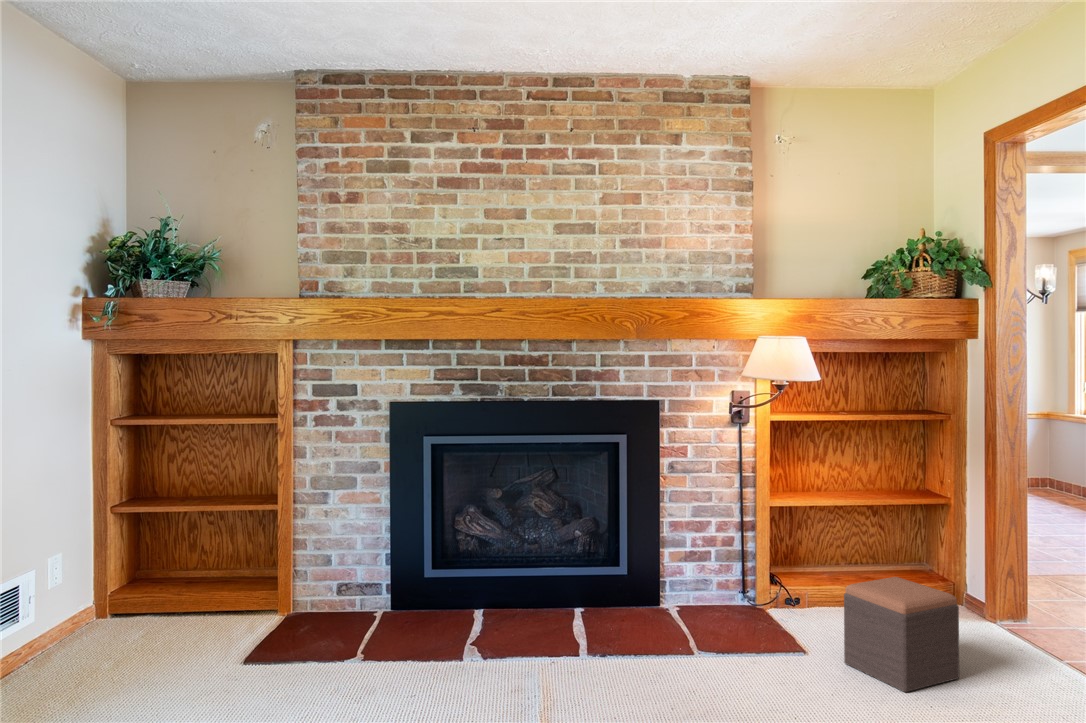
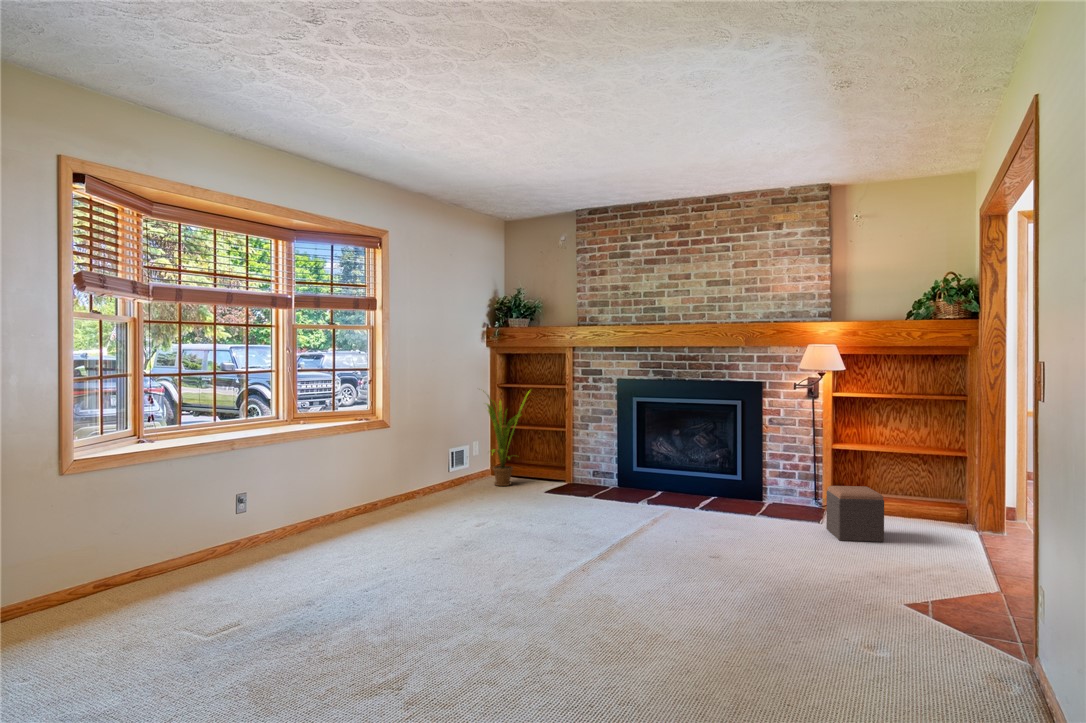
house plant: none [63,430,208,660] -> present [487,394,528,486]

